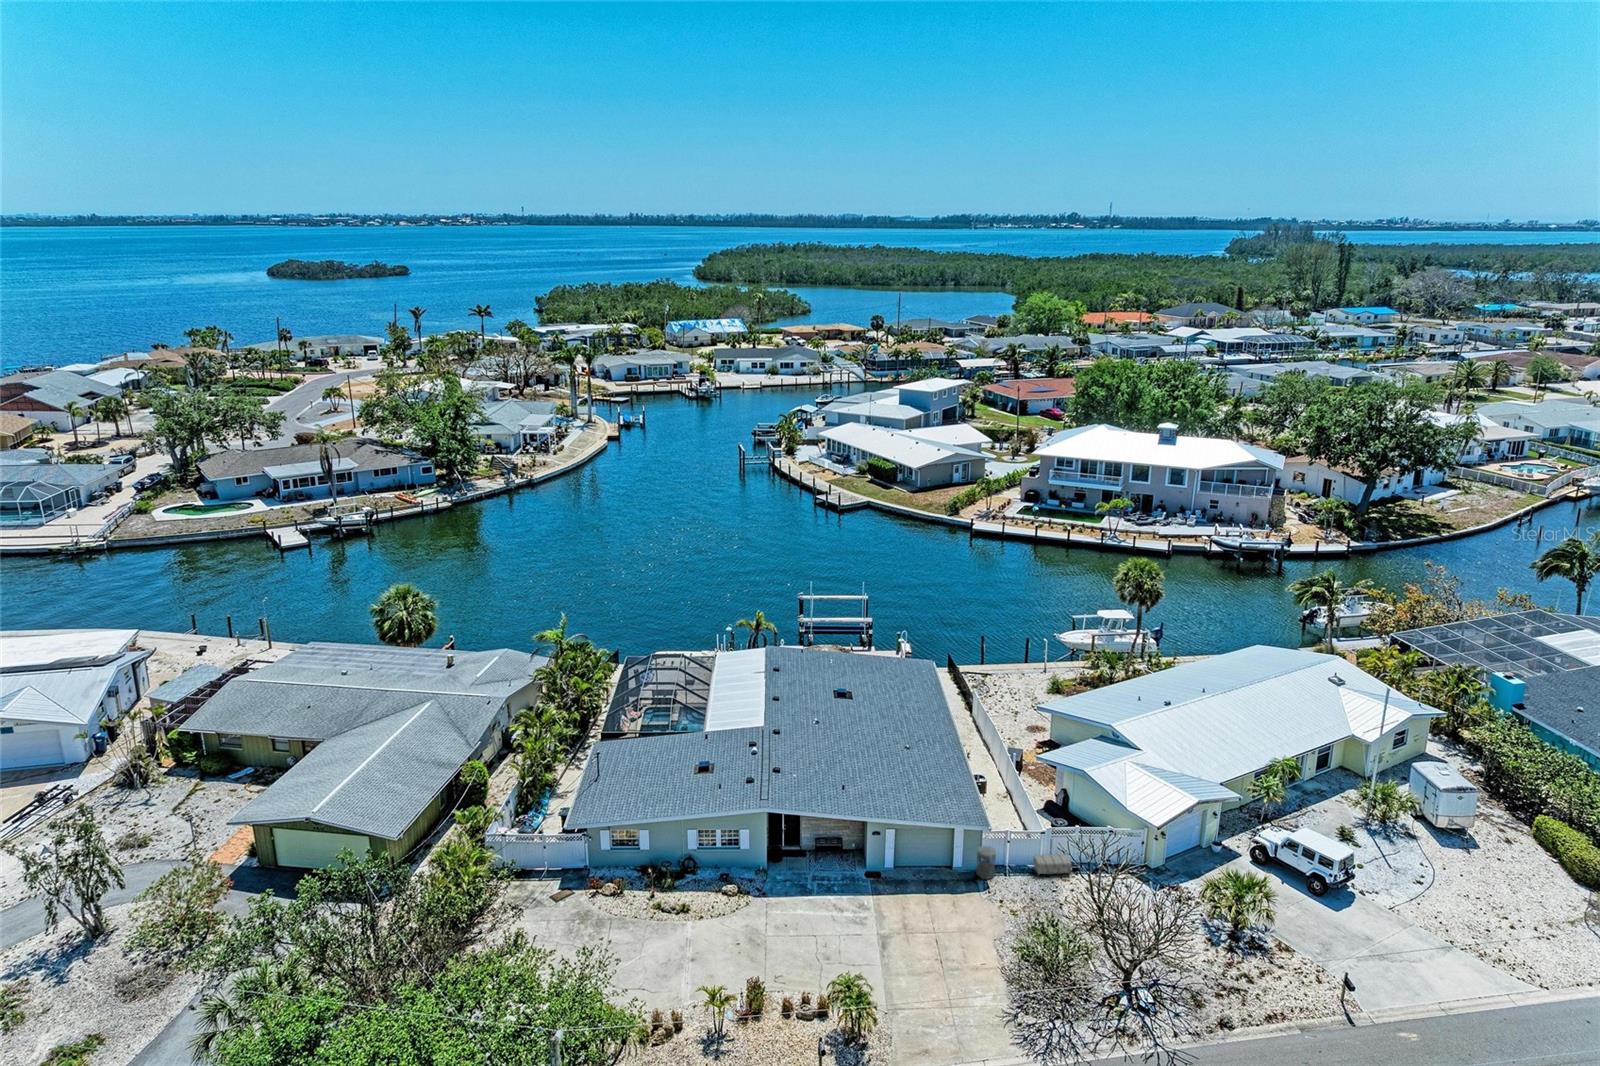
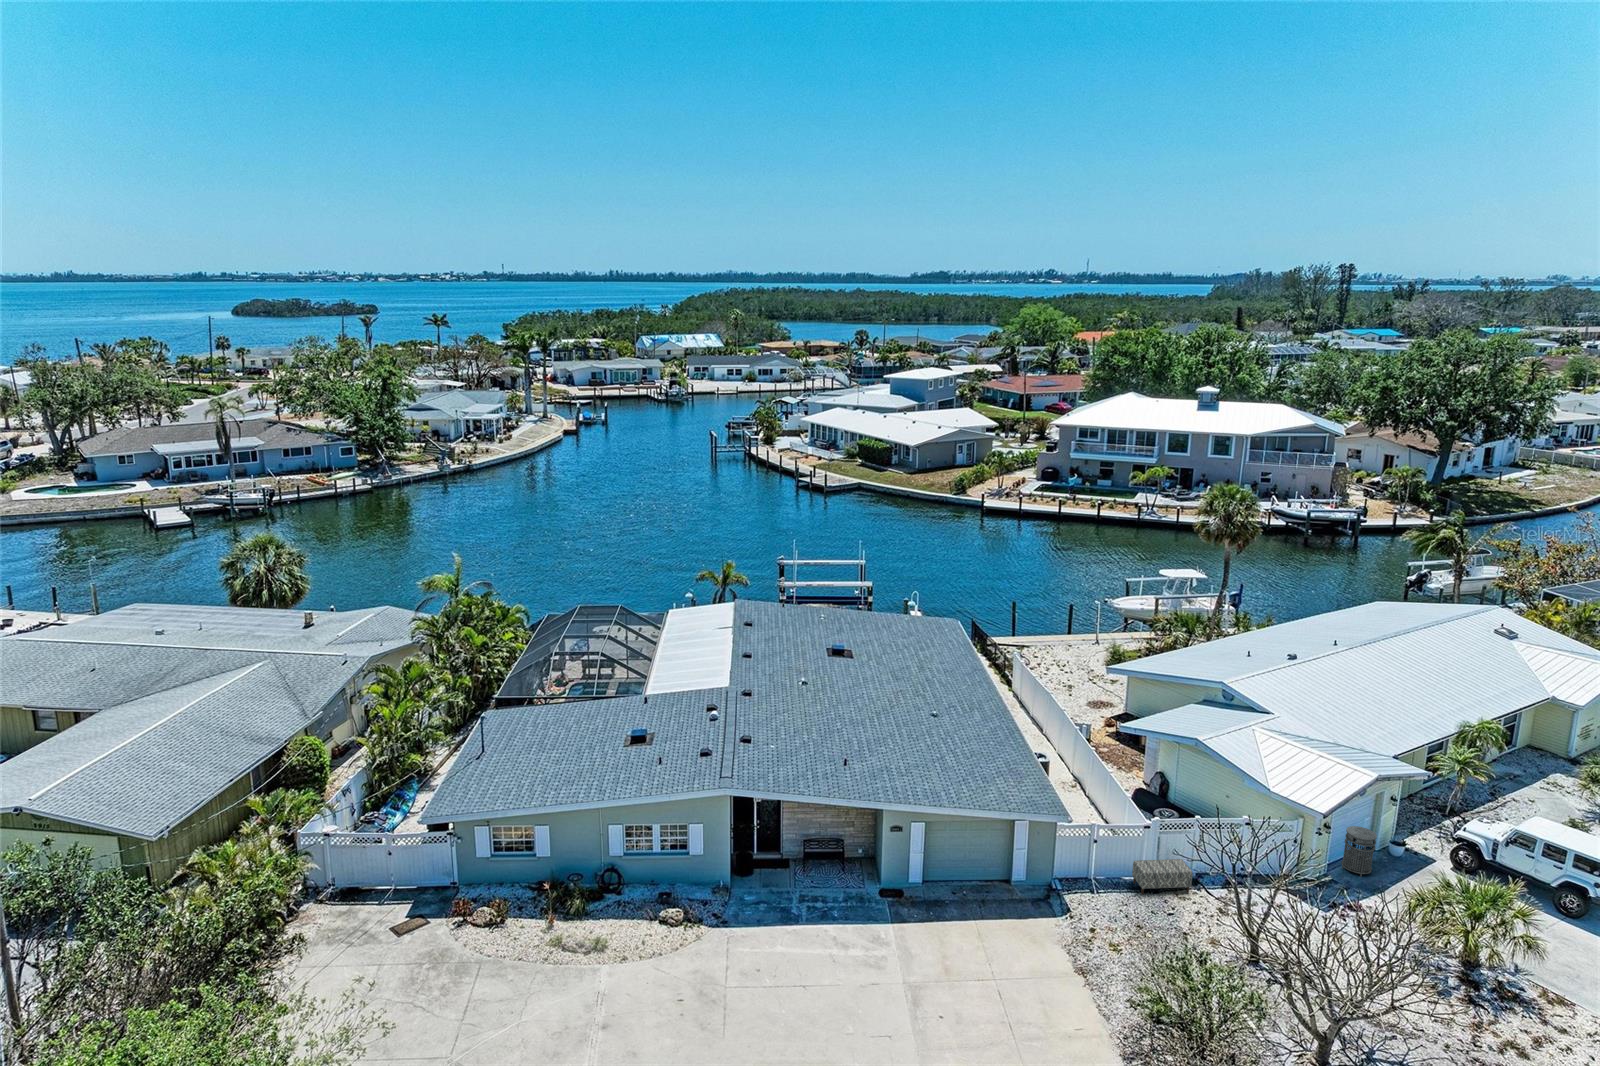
trash can: present [976,845,996,879] -> present [1342,826,1377,877]

